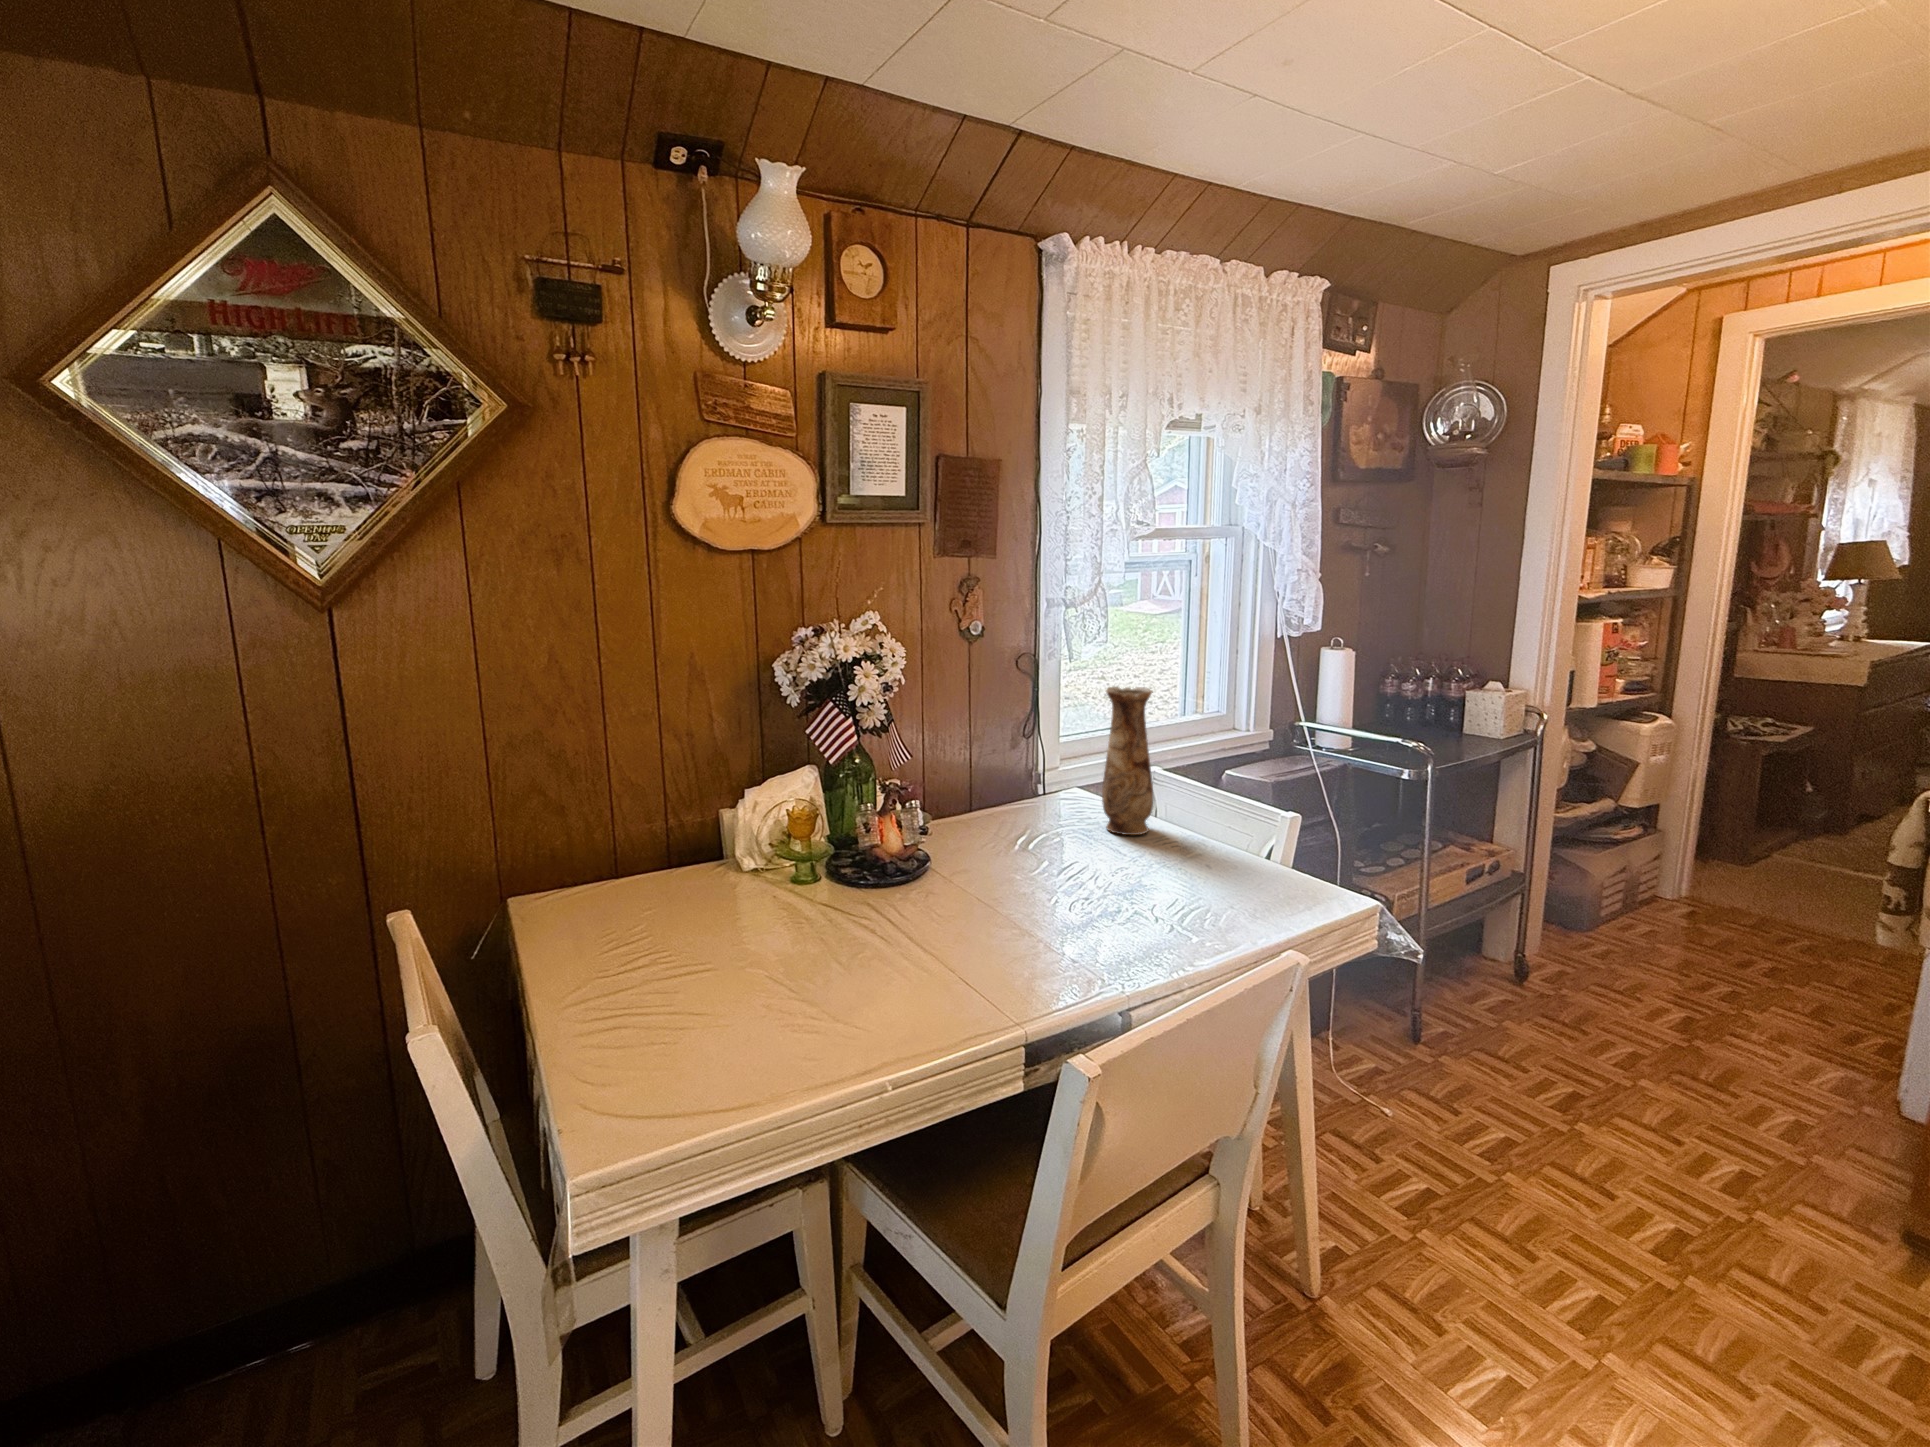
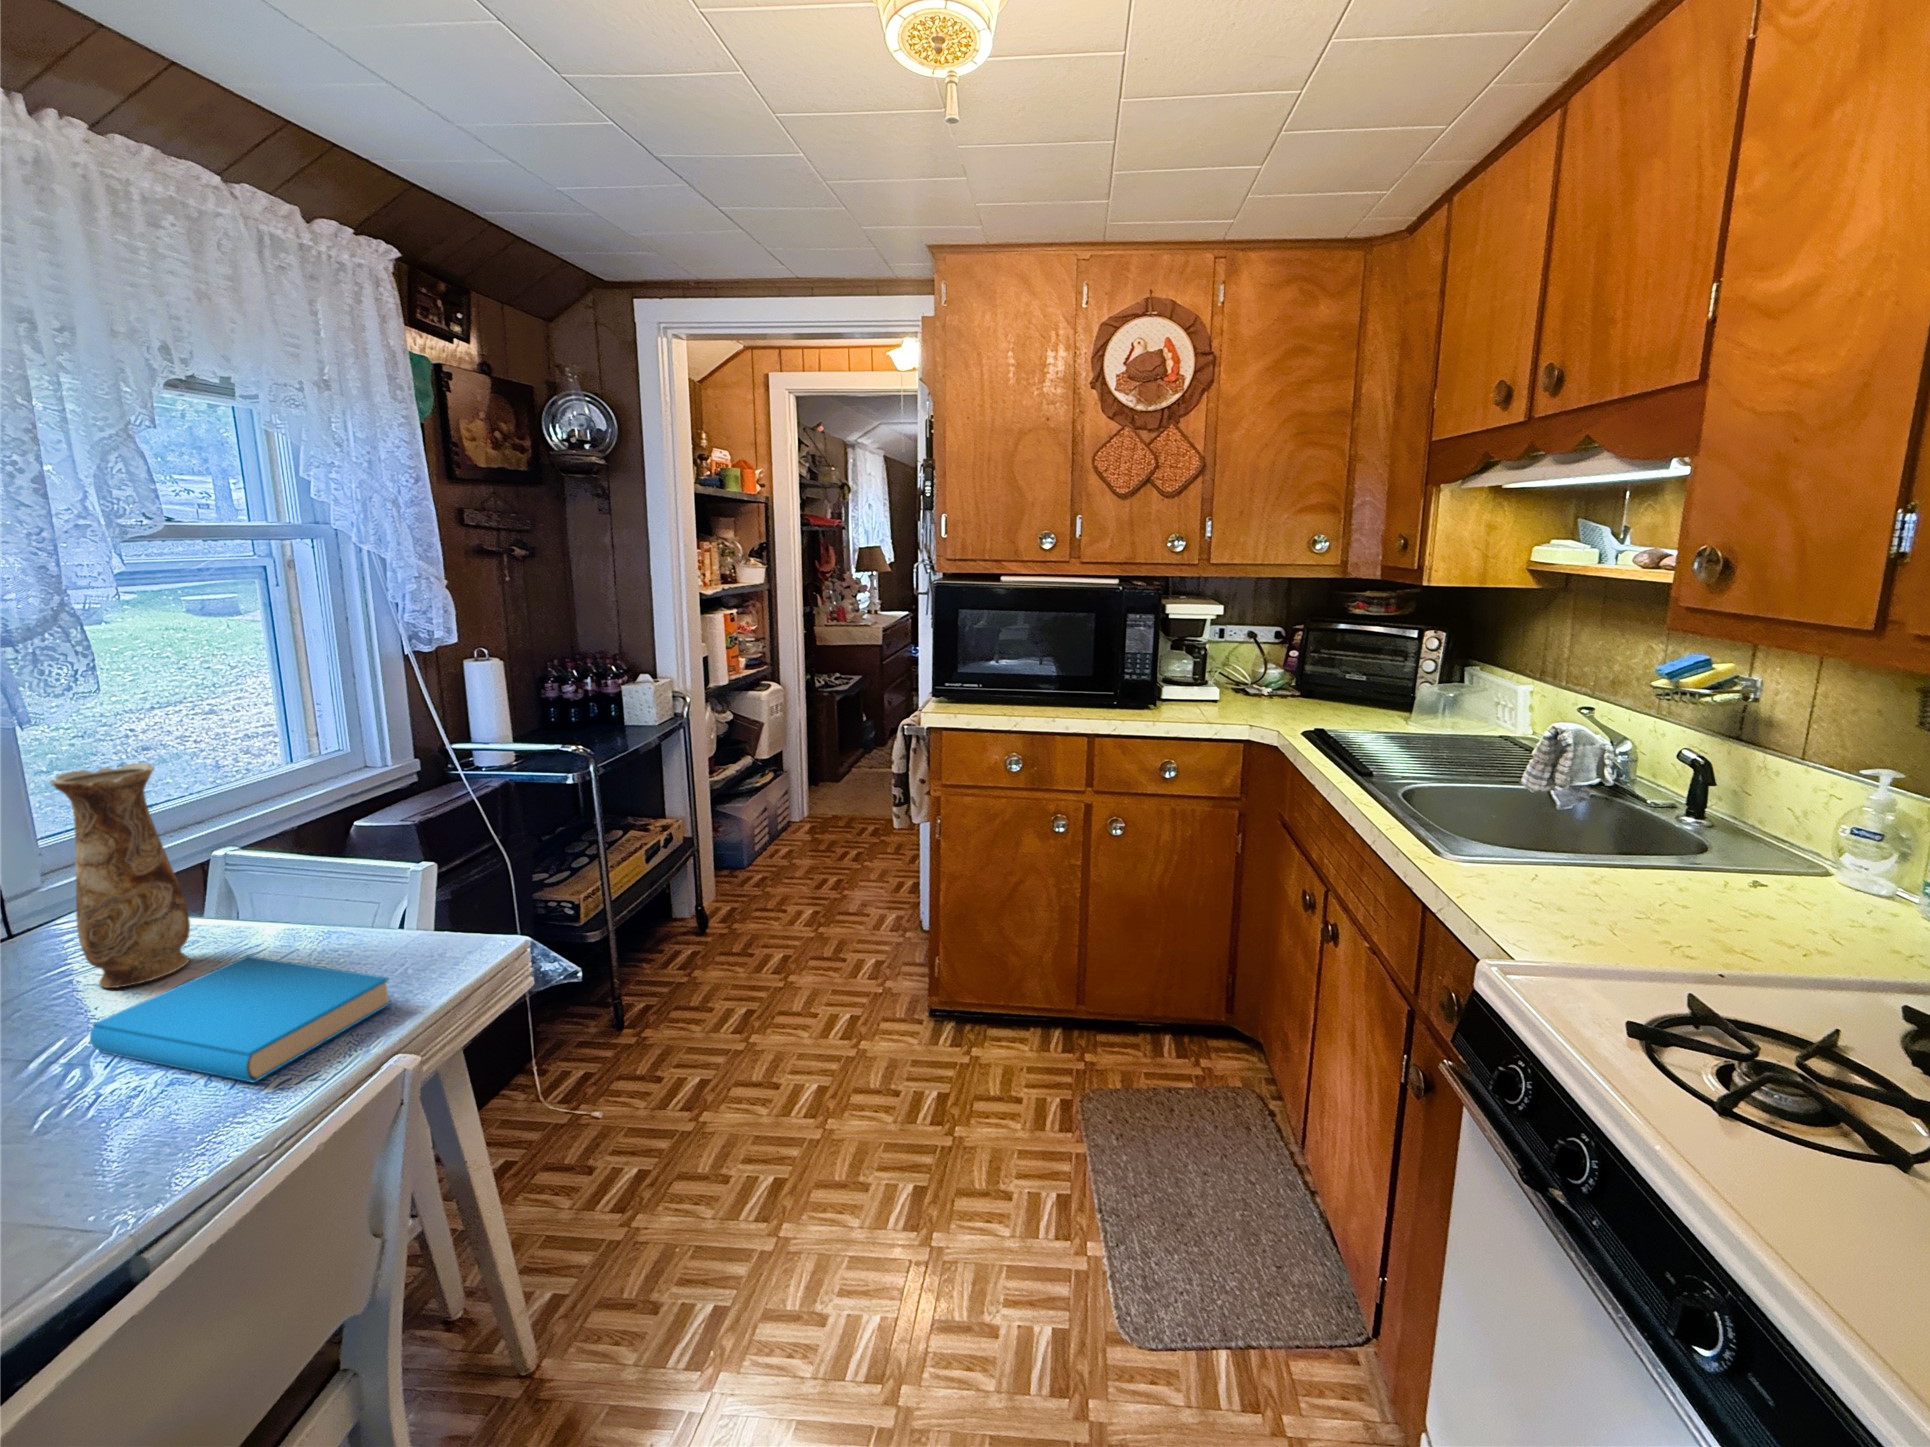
book: none [1110,837,1282,924] -> present [90,956,392,1082]

